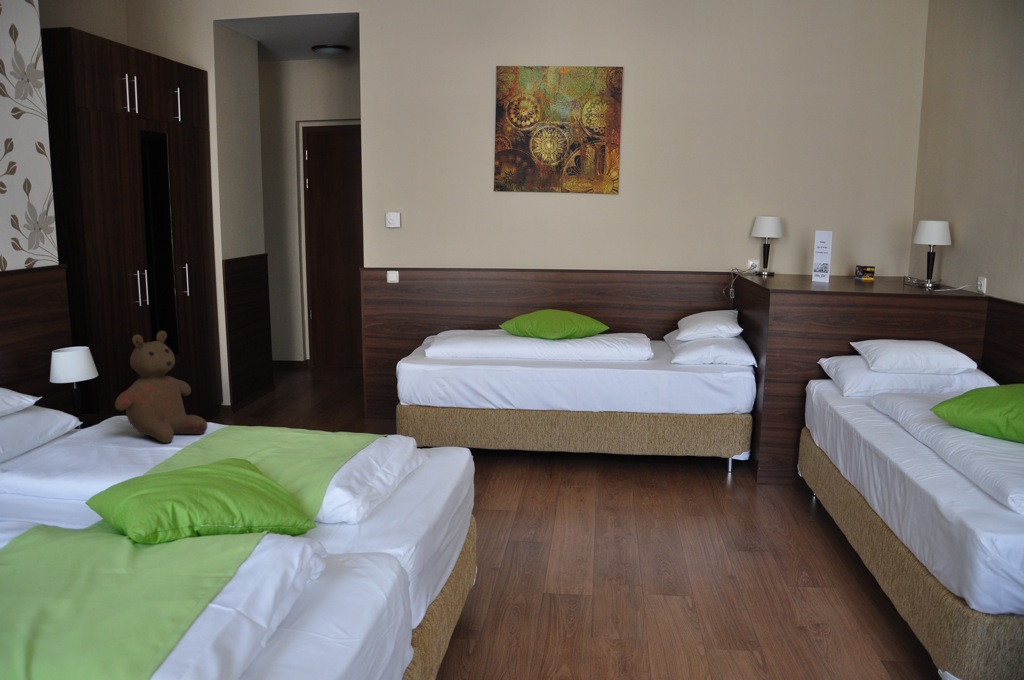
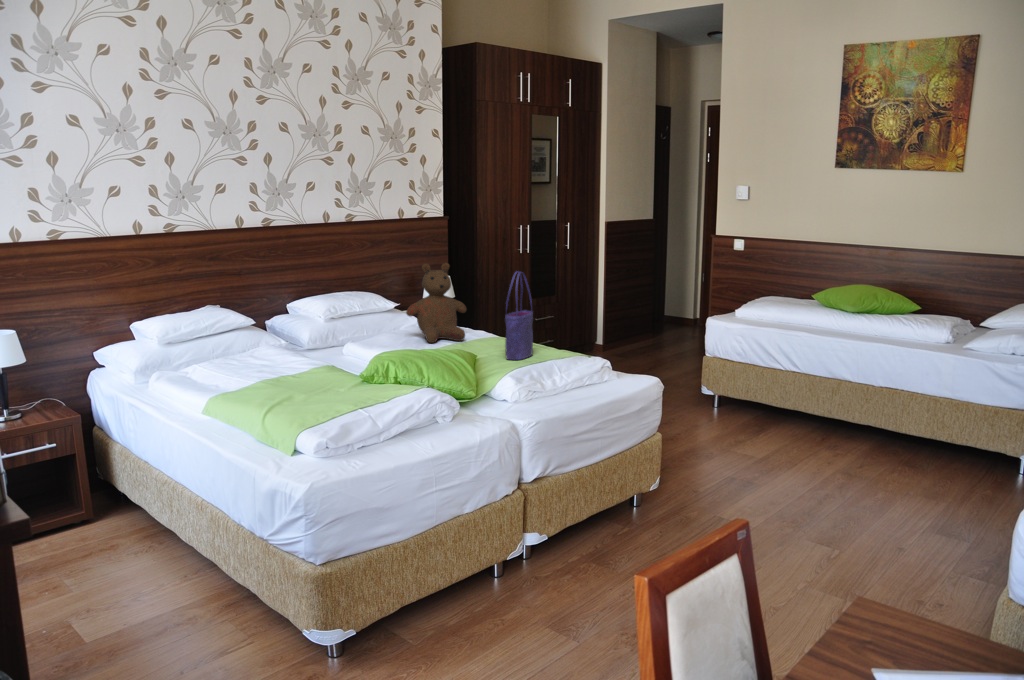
tote bag: none [310,335,337,448] -> present [505,272,533,360]

